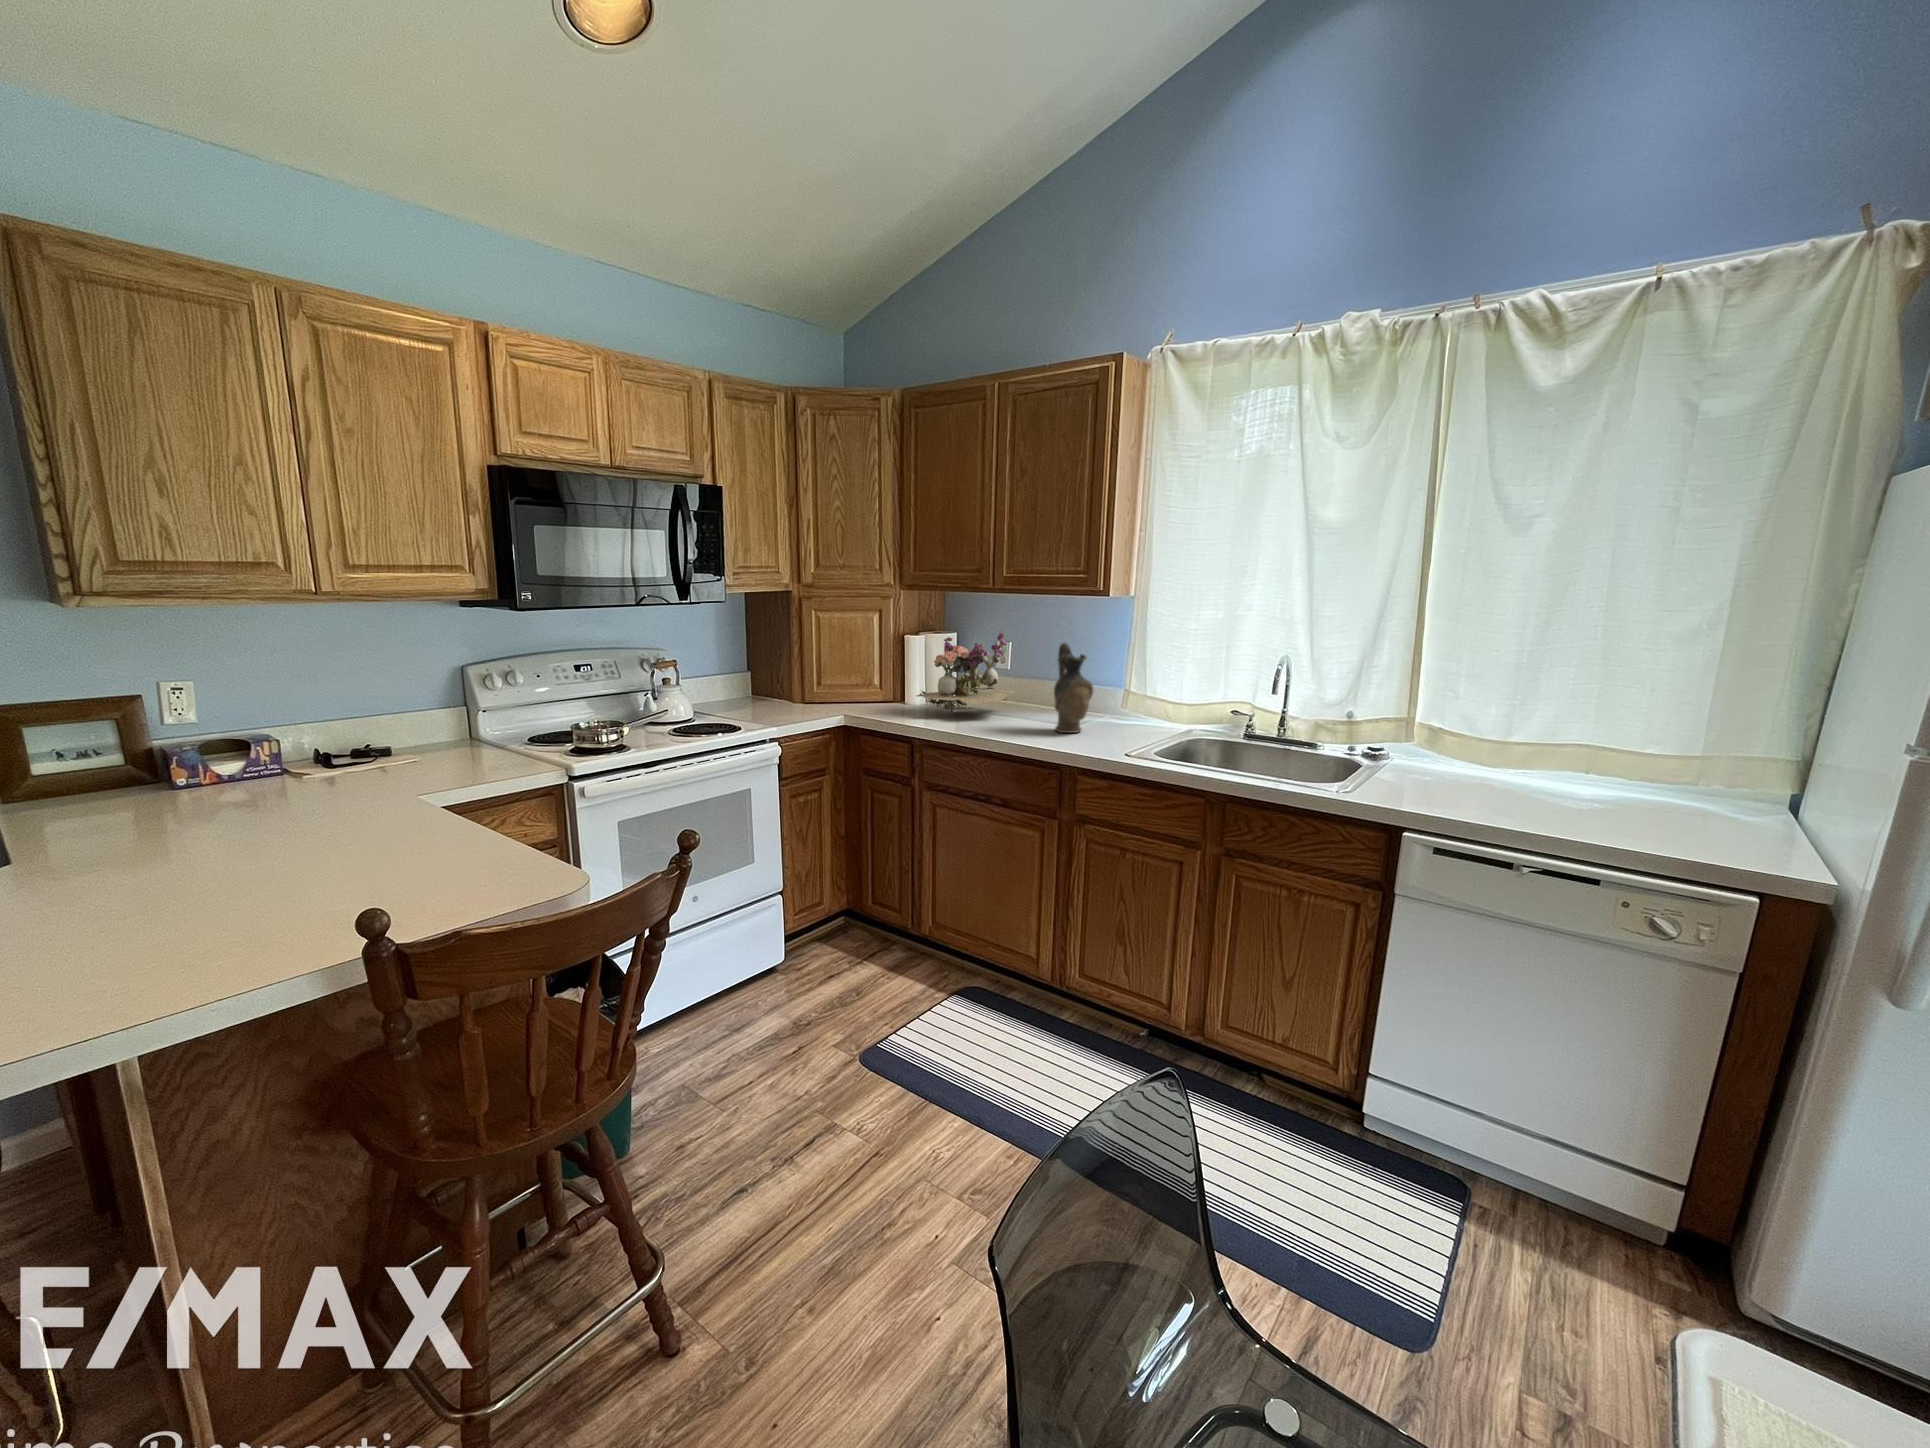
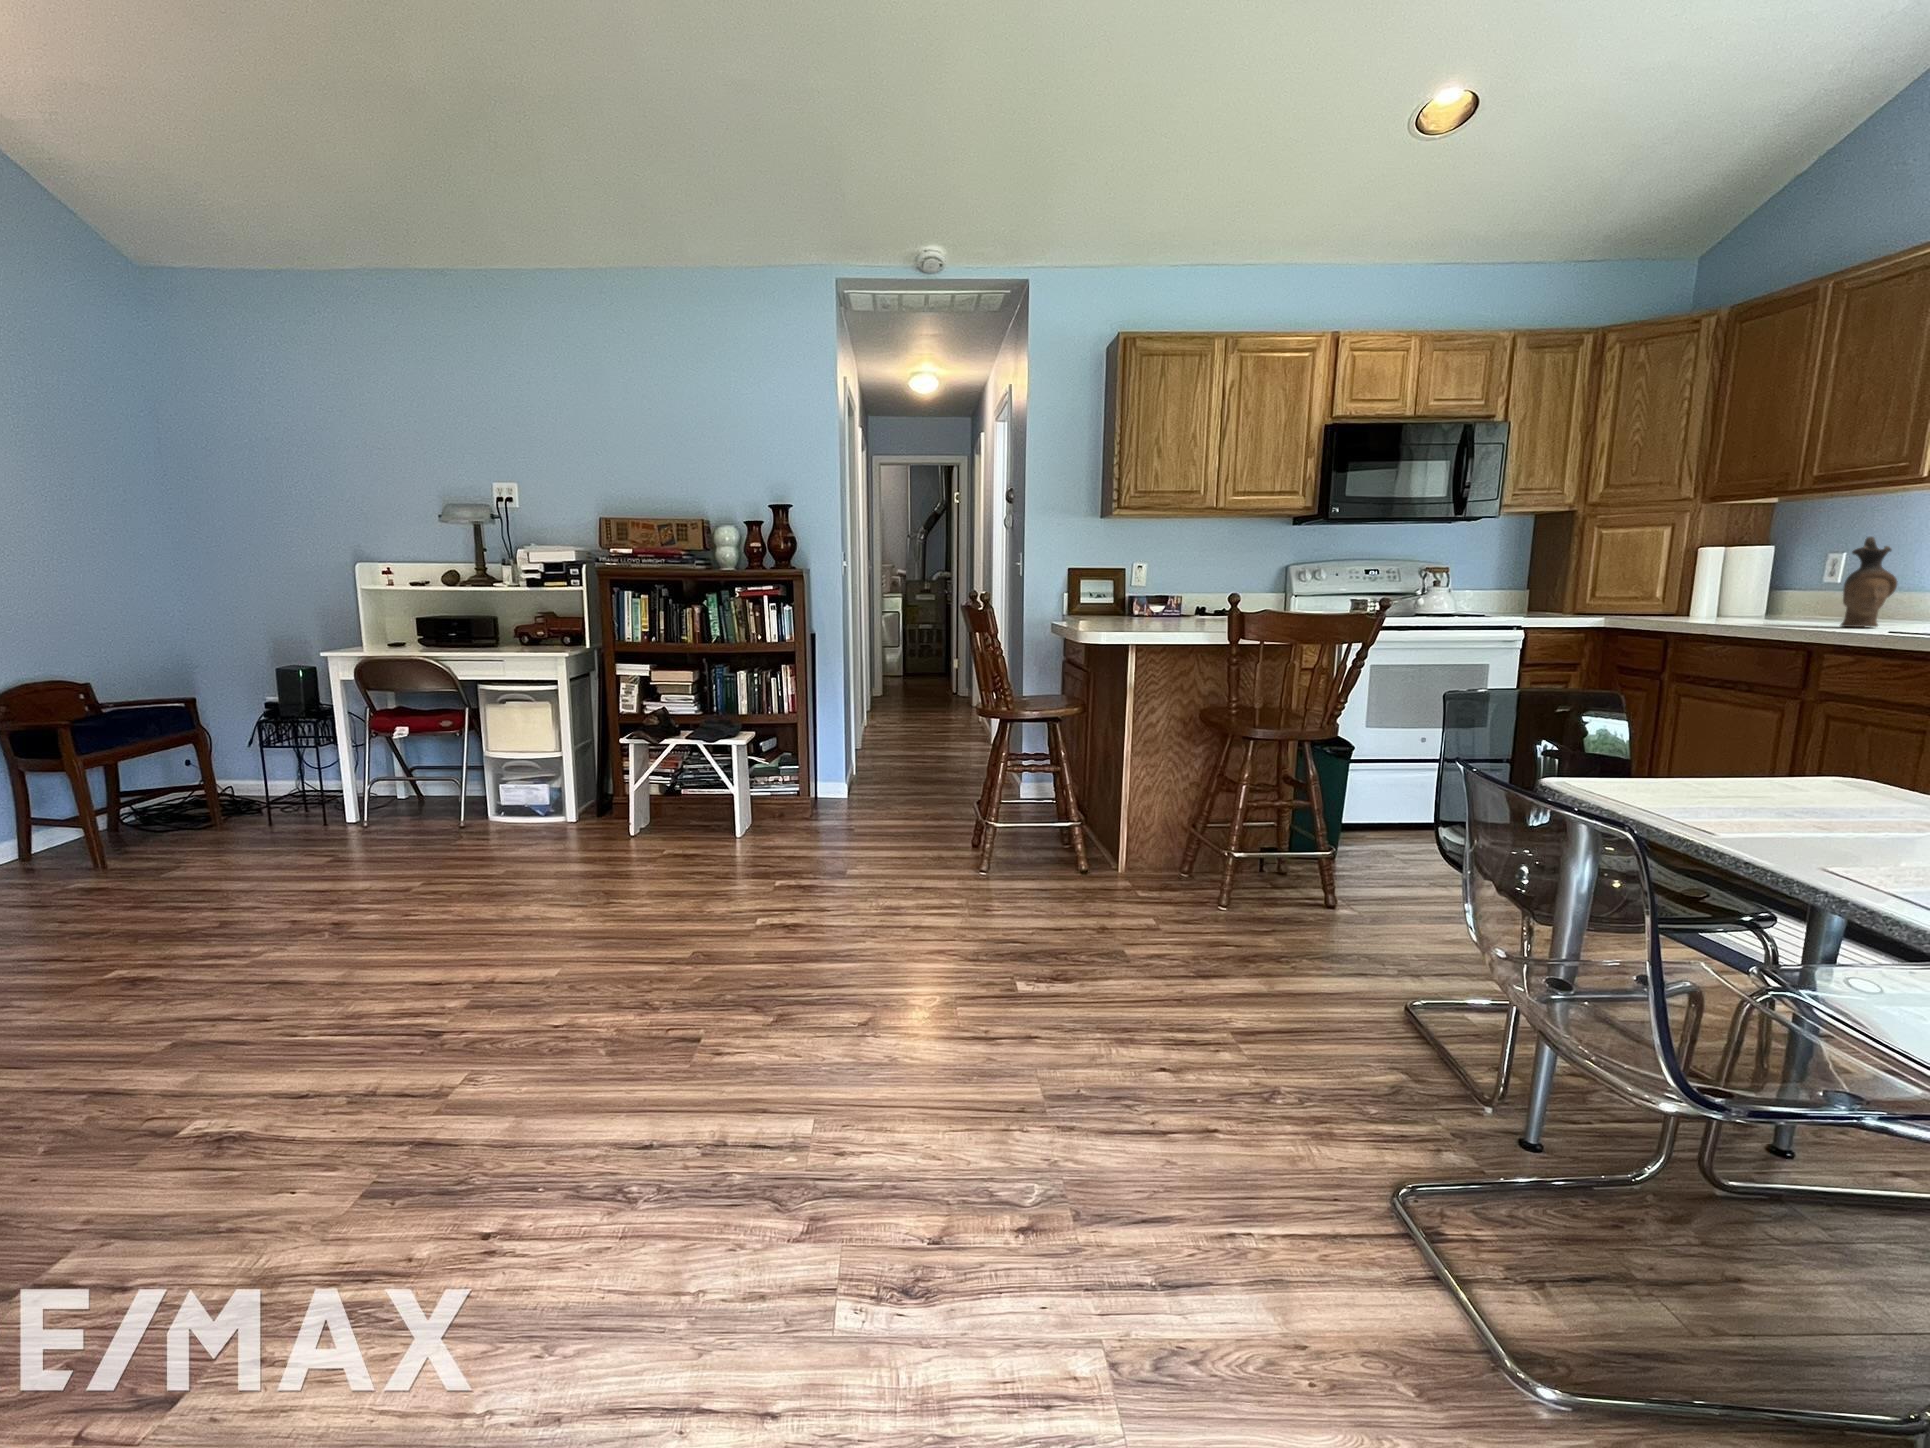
flower arrangement: present [917,631,1016,712] -> none [1690,537,1828,620]

